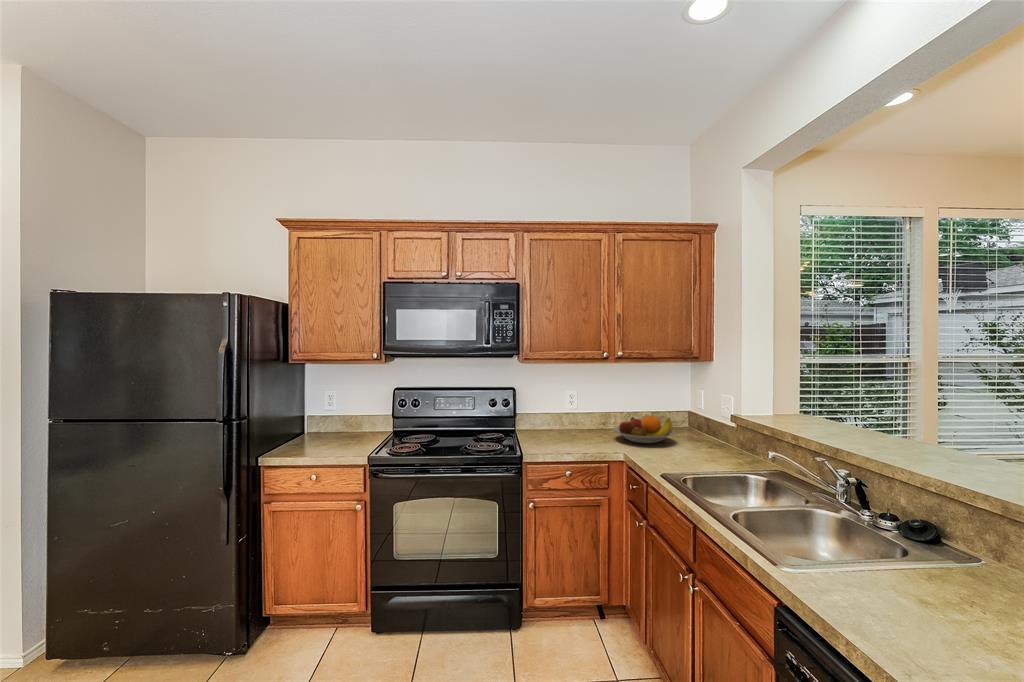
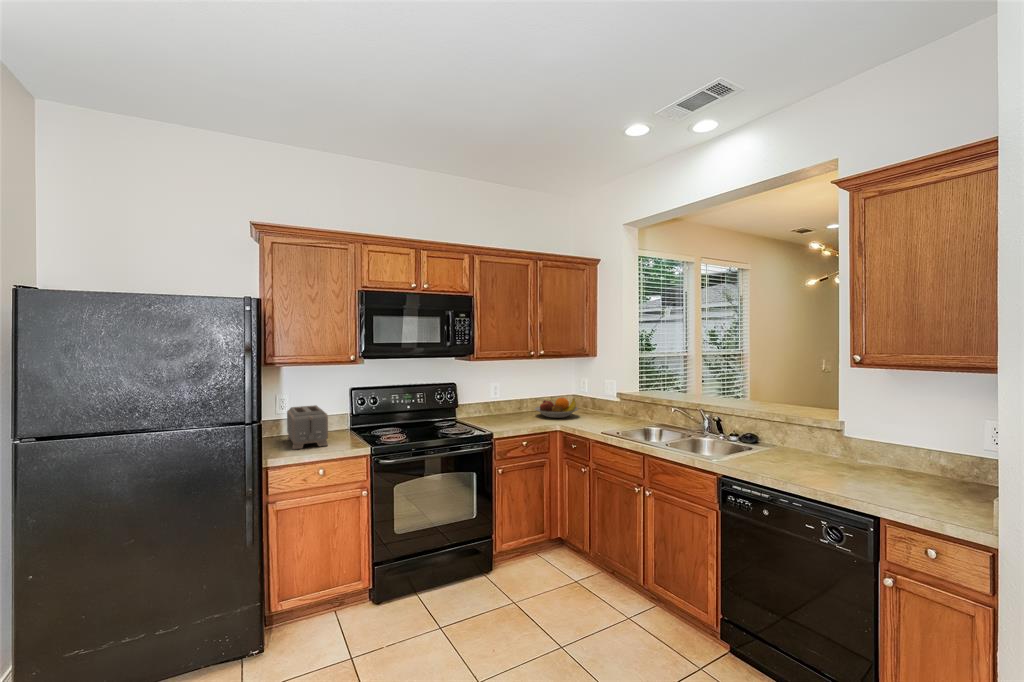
toaster: none [304,403,357,448] -> present [287,405,328,449]

